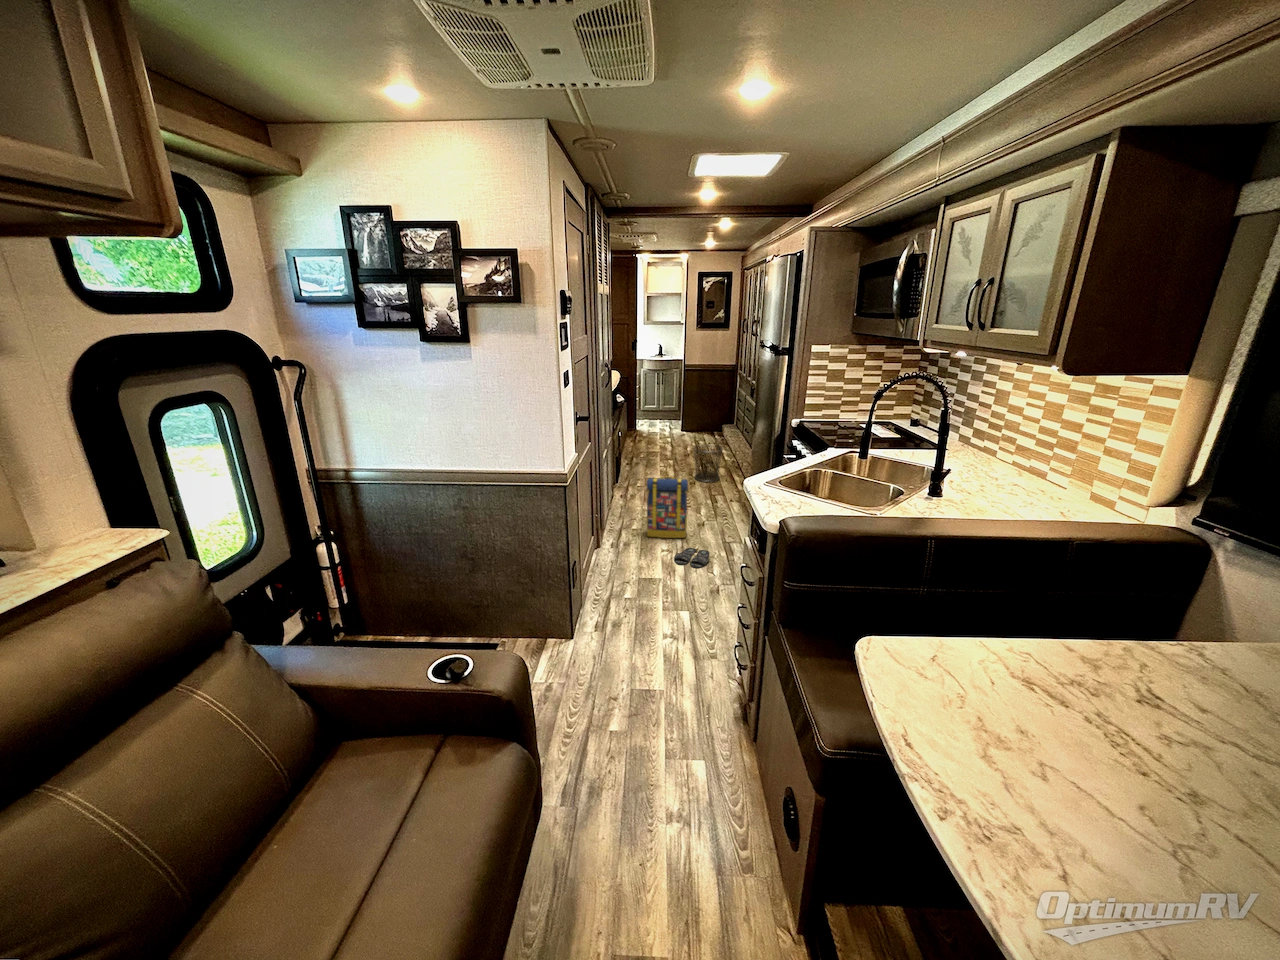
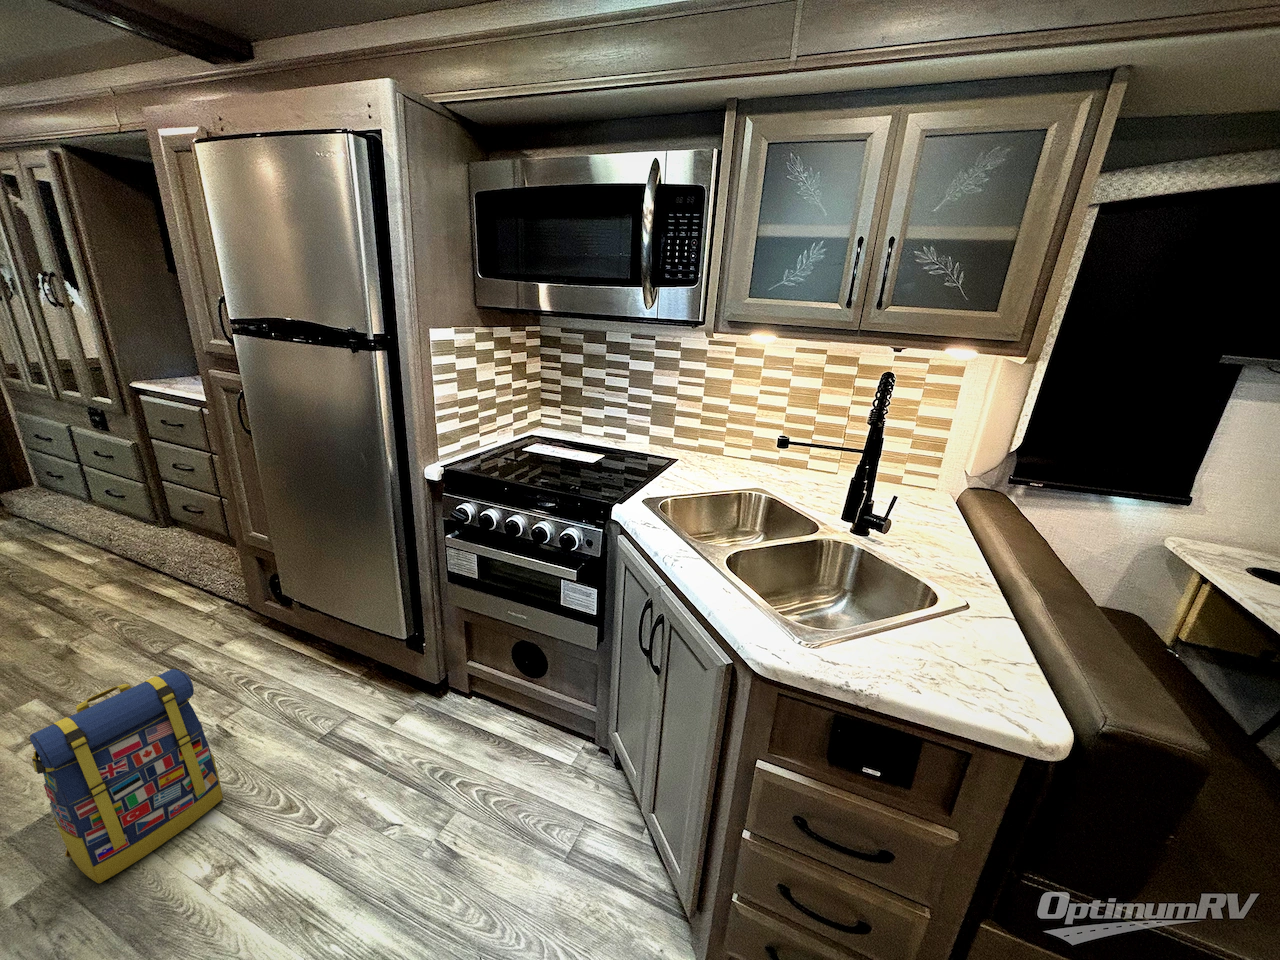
waste bin: present [694,444,722,482] -> none [22,546,133,642]
slippers: present [674,548,710,568] -> none [258,786,357,879]

